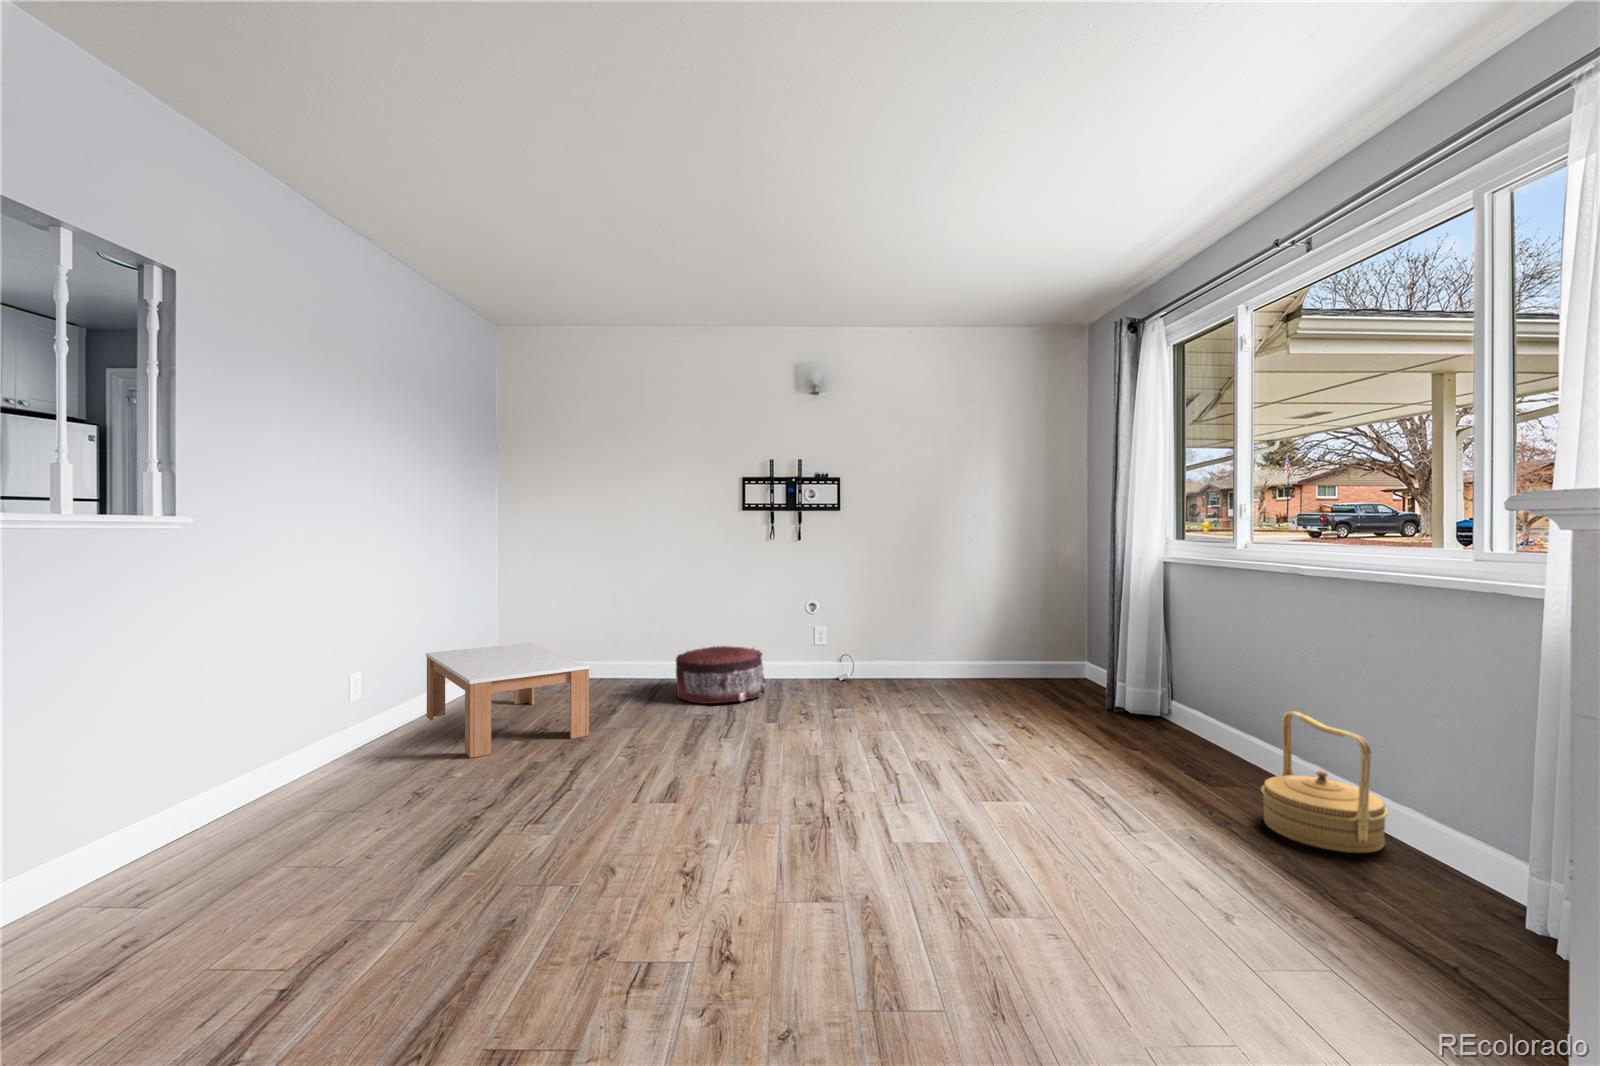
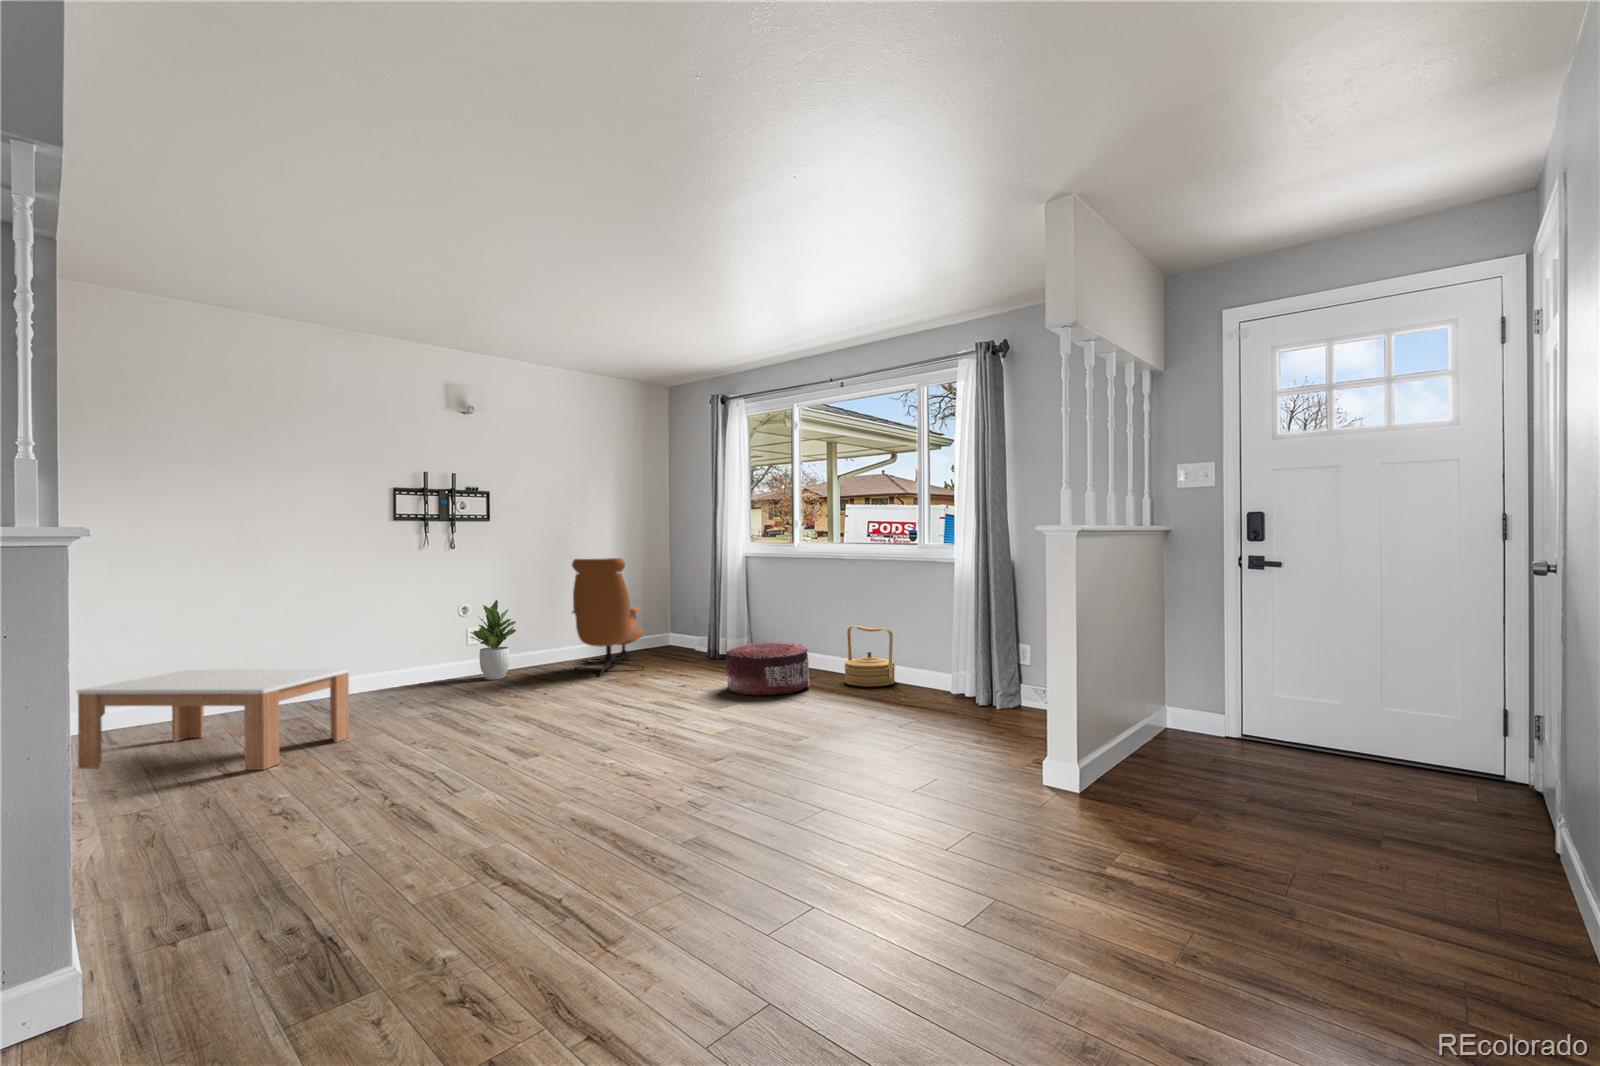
lounge chair: none [899,557,1026,706] -> present [572,558,645,676]
potted plant: none [802,598,858,687] -> present [470,600,516,680]
pouf: present [676,646,765,704] -> present [726,643,810,695]

